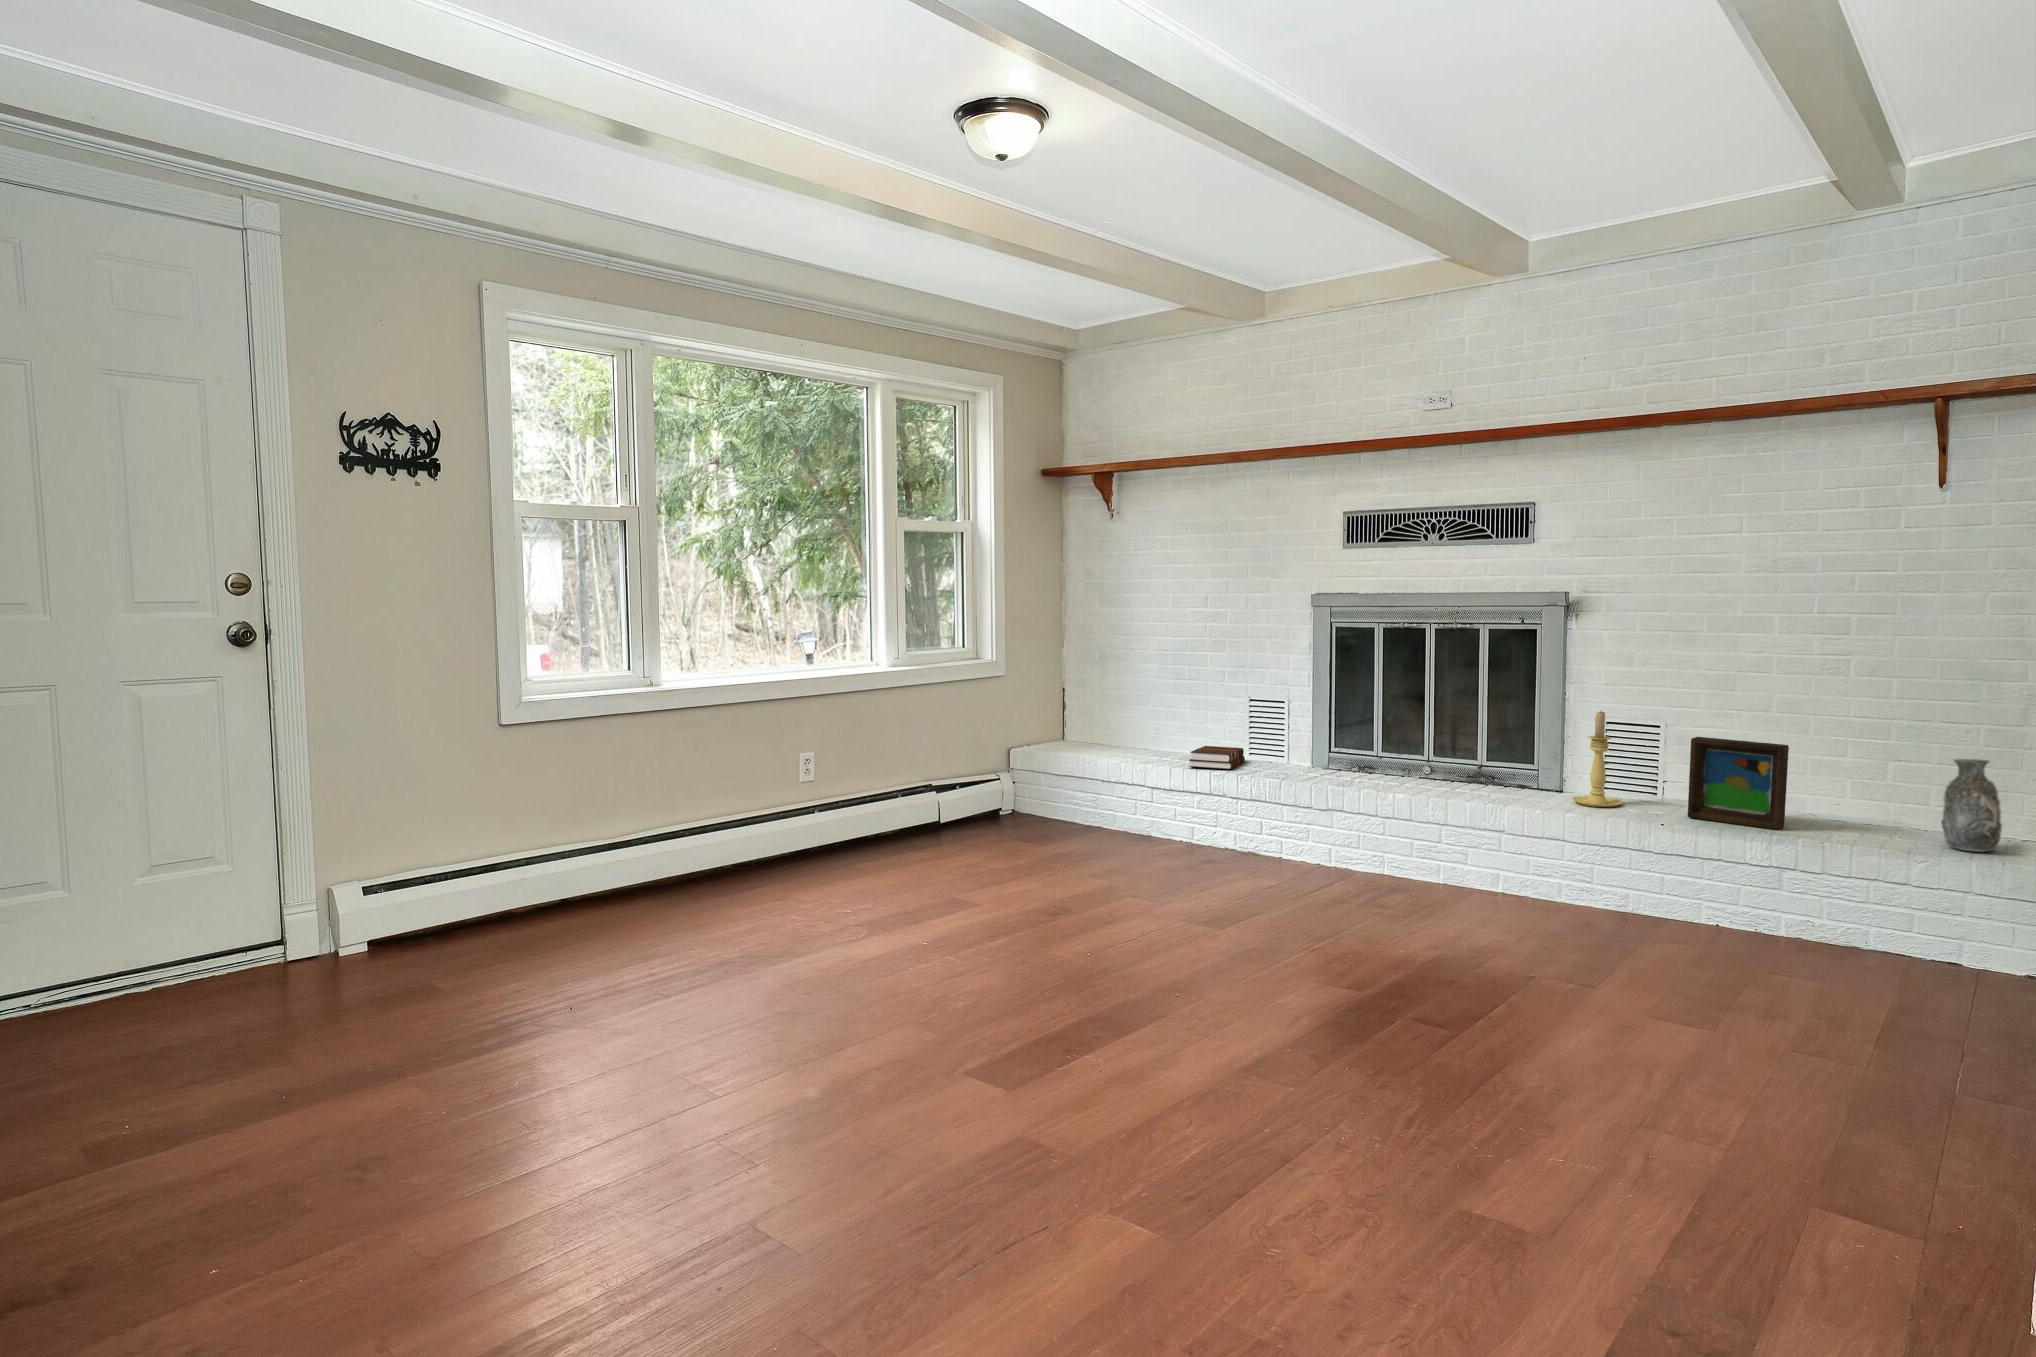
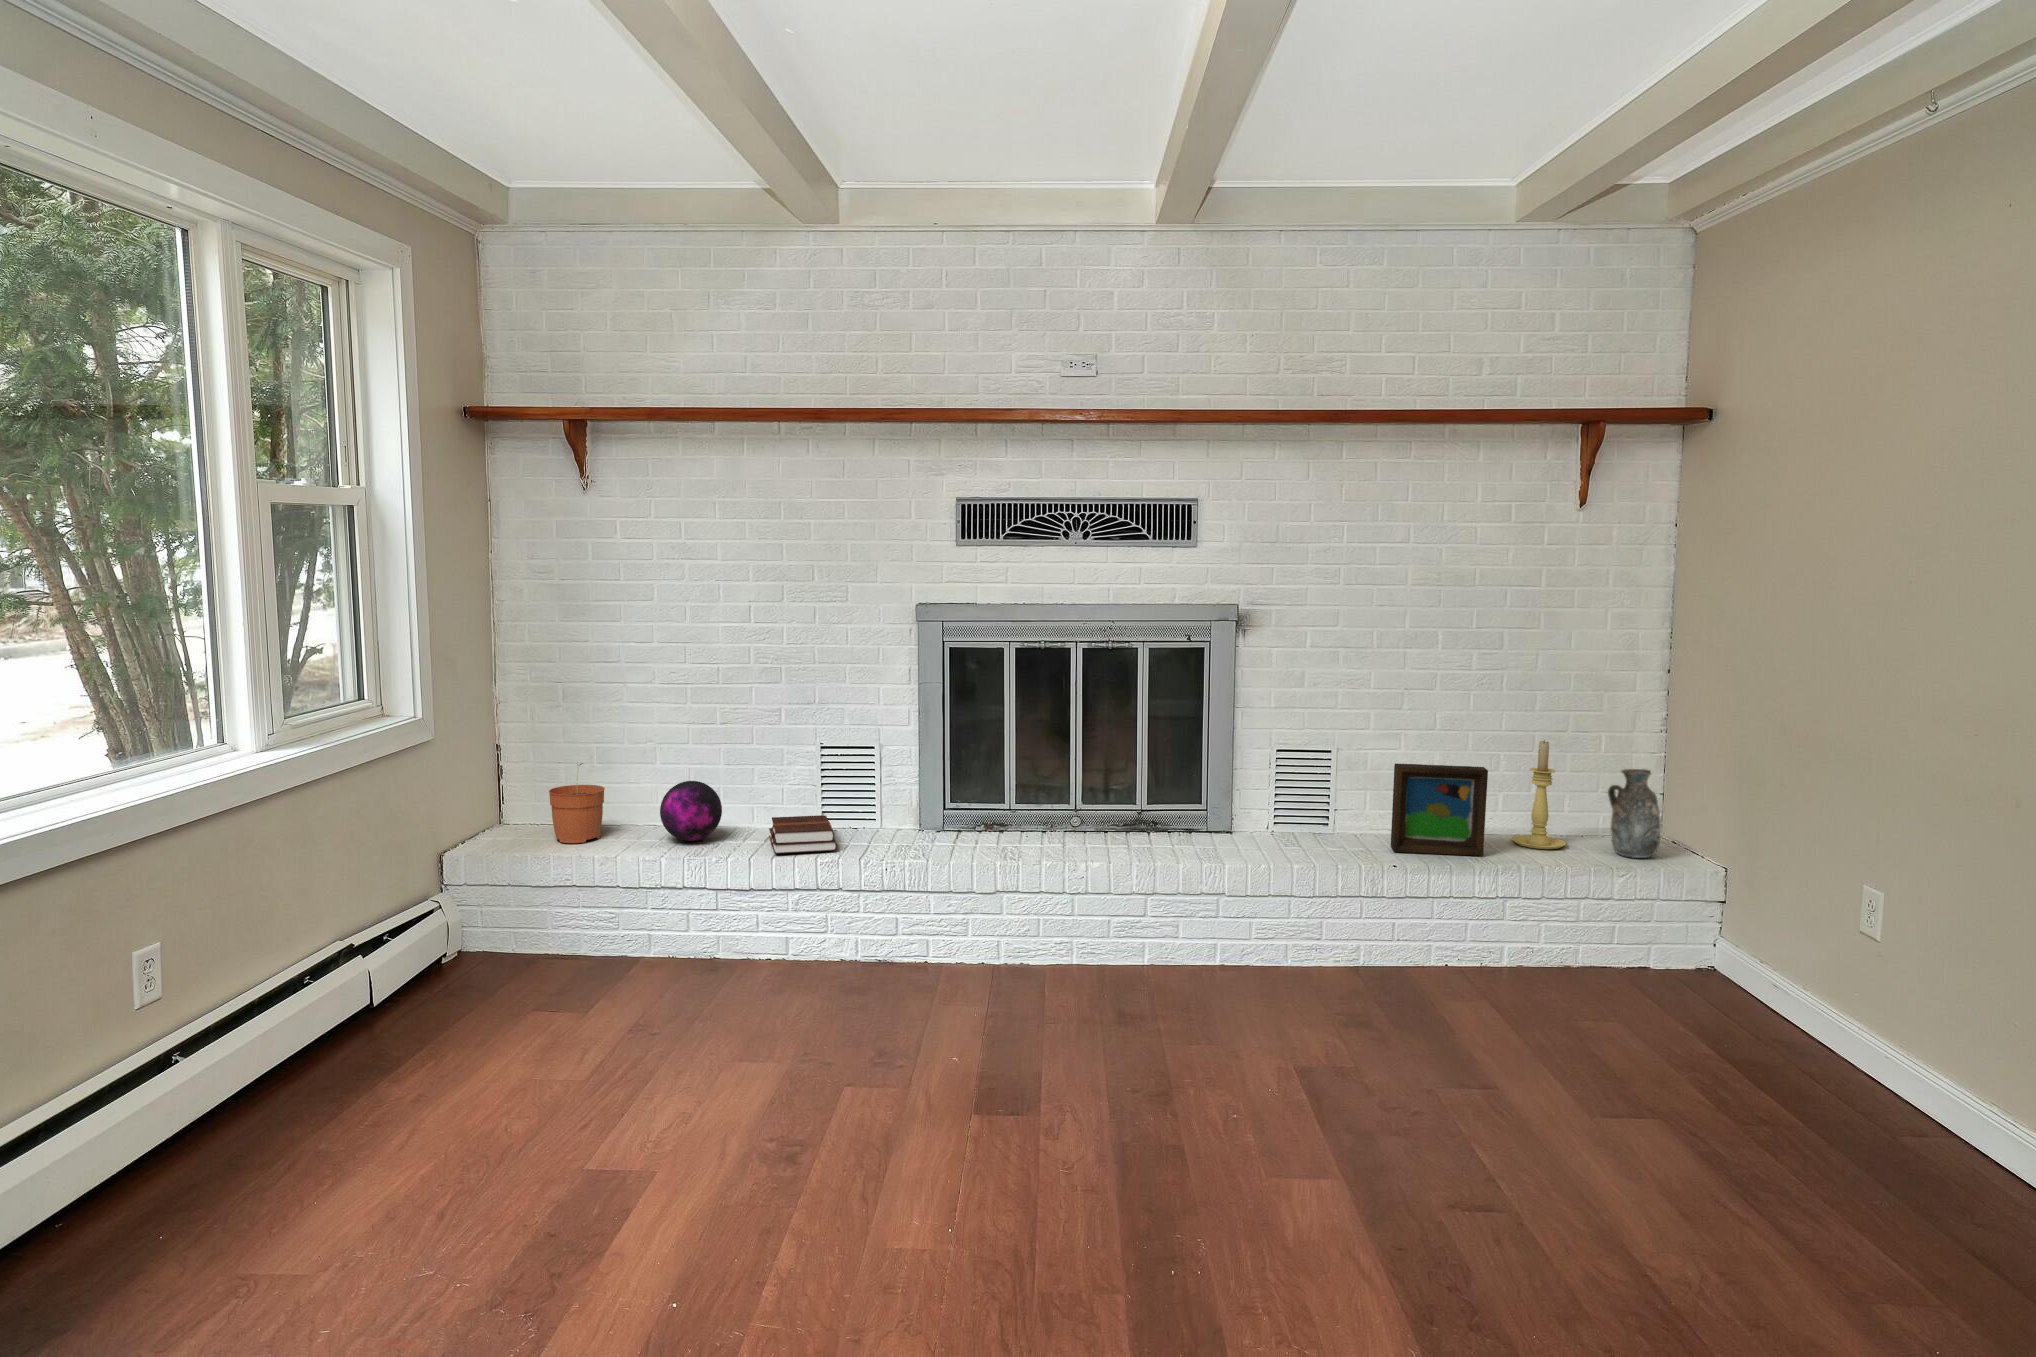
plant pot: none [1074,700,1109,751] -> present [549,763,605,843]
candle holder: present [1572,711,1622,807] -> present [1511,740,1566,849]
decorative orb: none [1132,715,1174,757] -> present [660,781,722,841]

